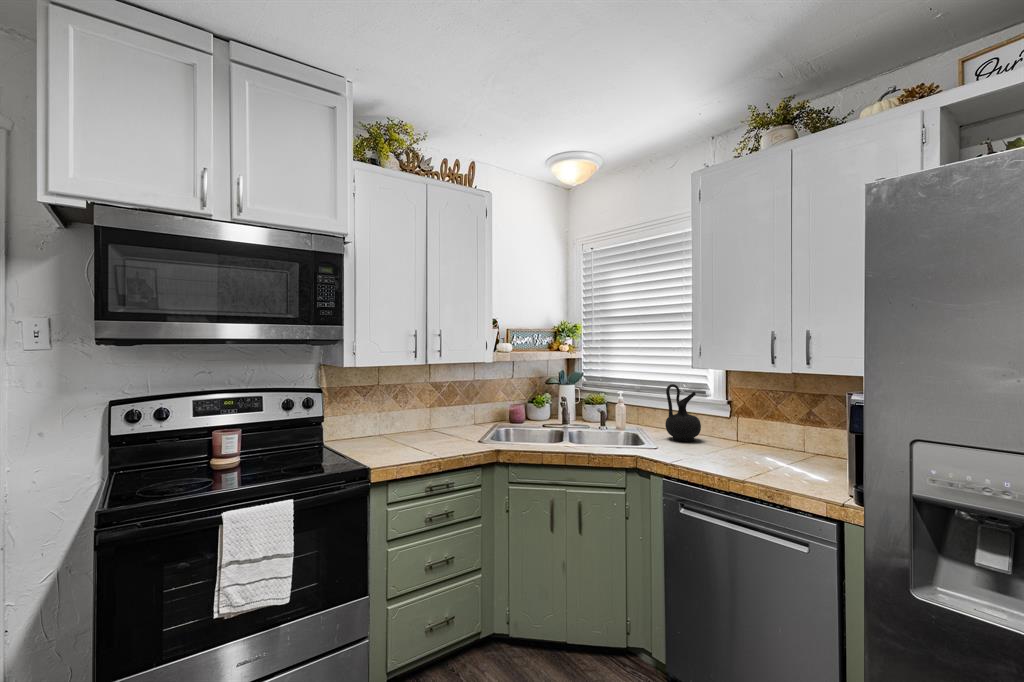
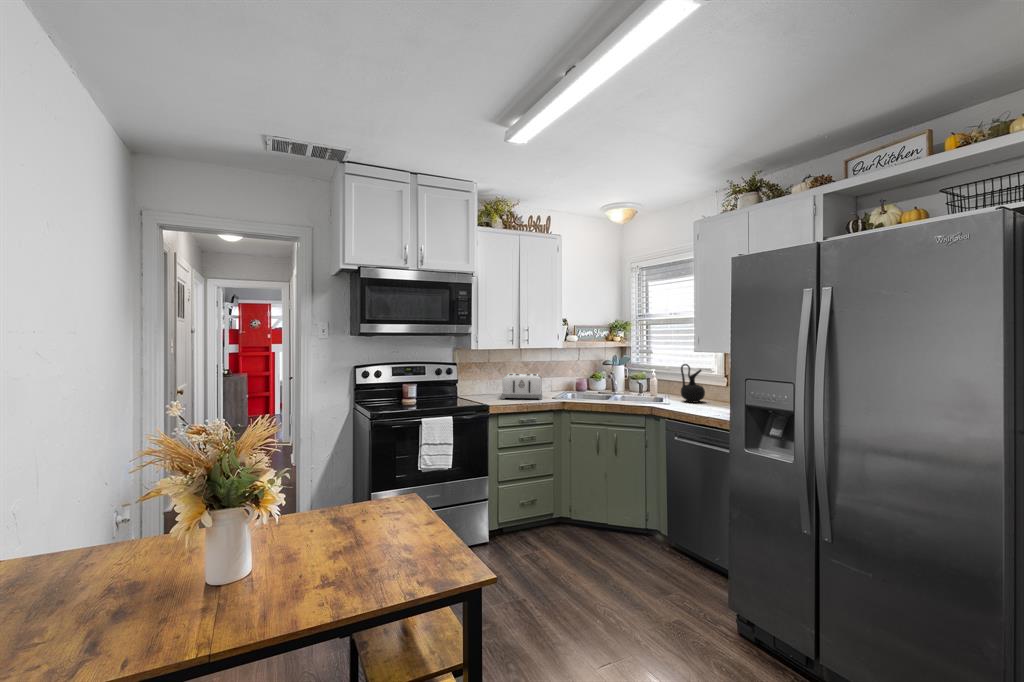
toaster: none [396,400,461,445] -> present [502,373,542,400]

